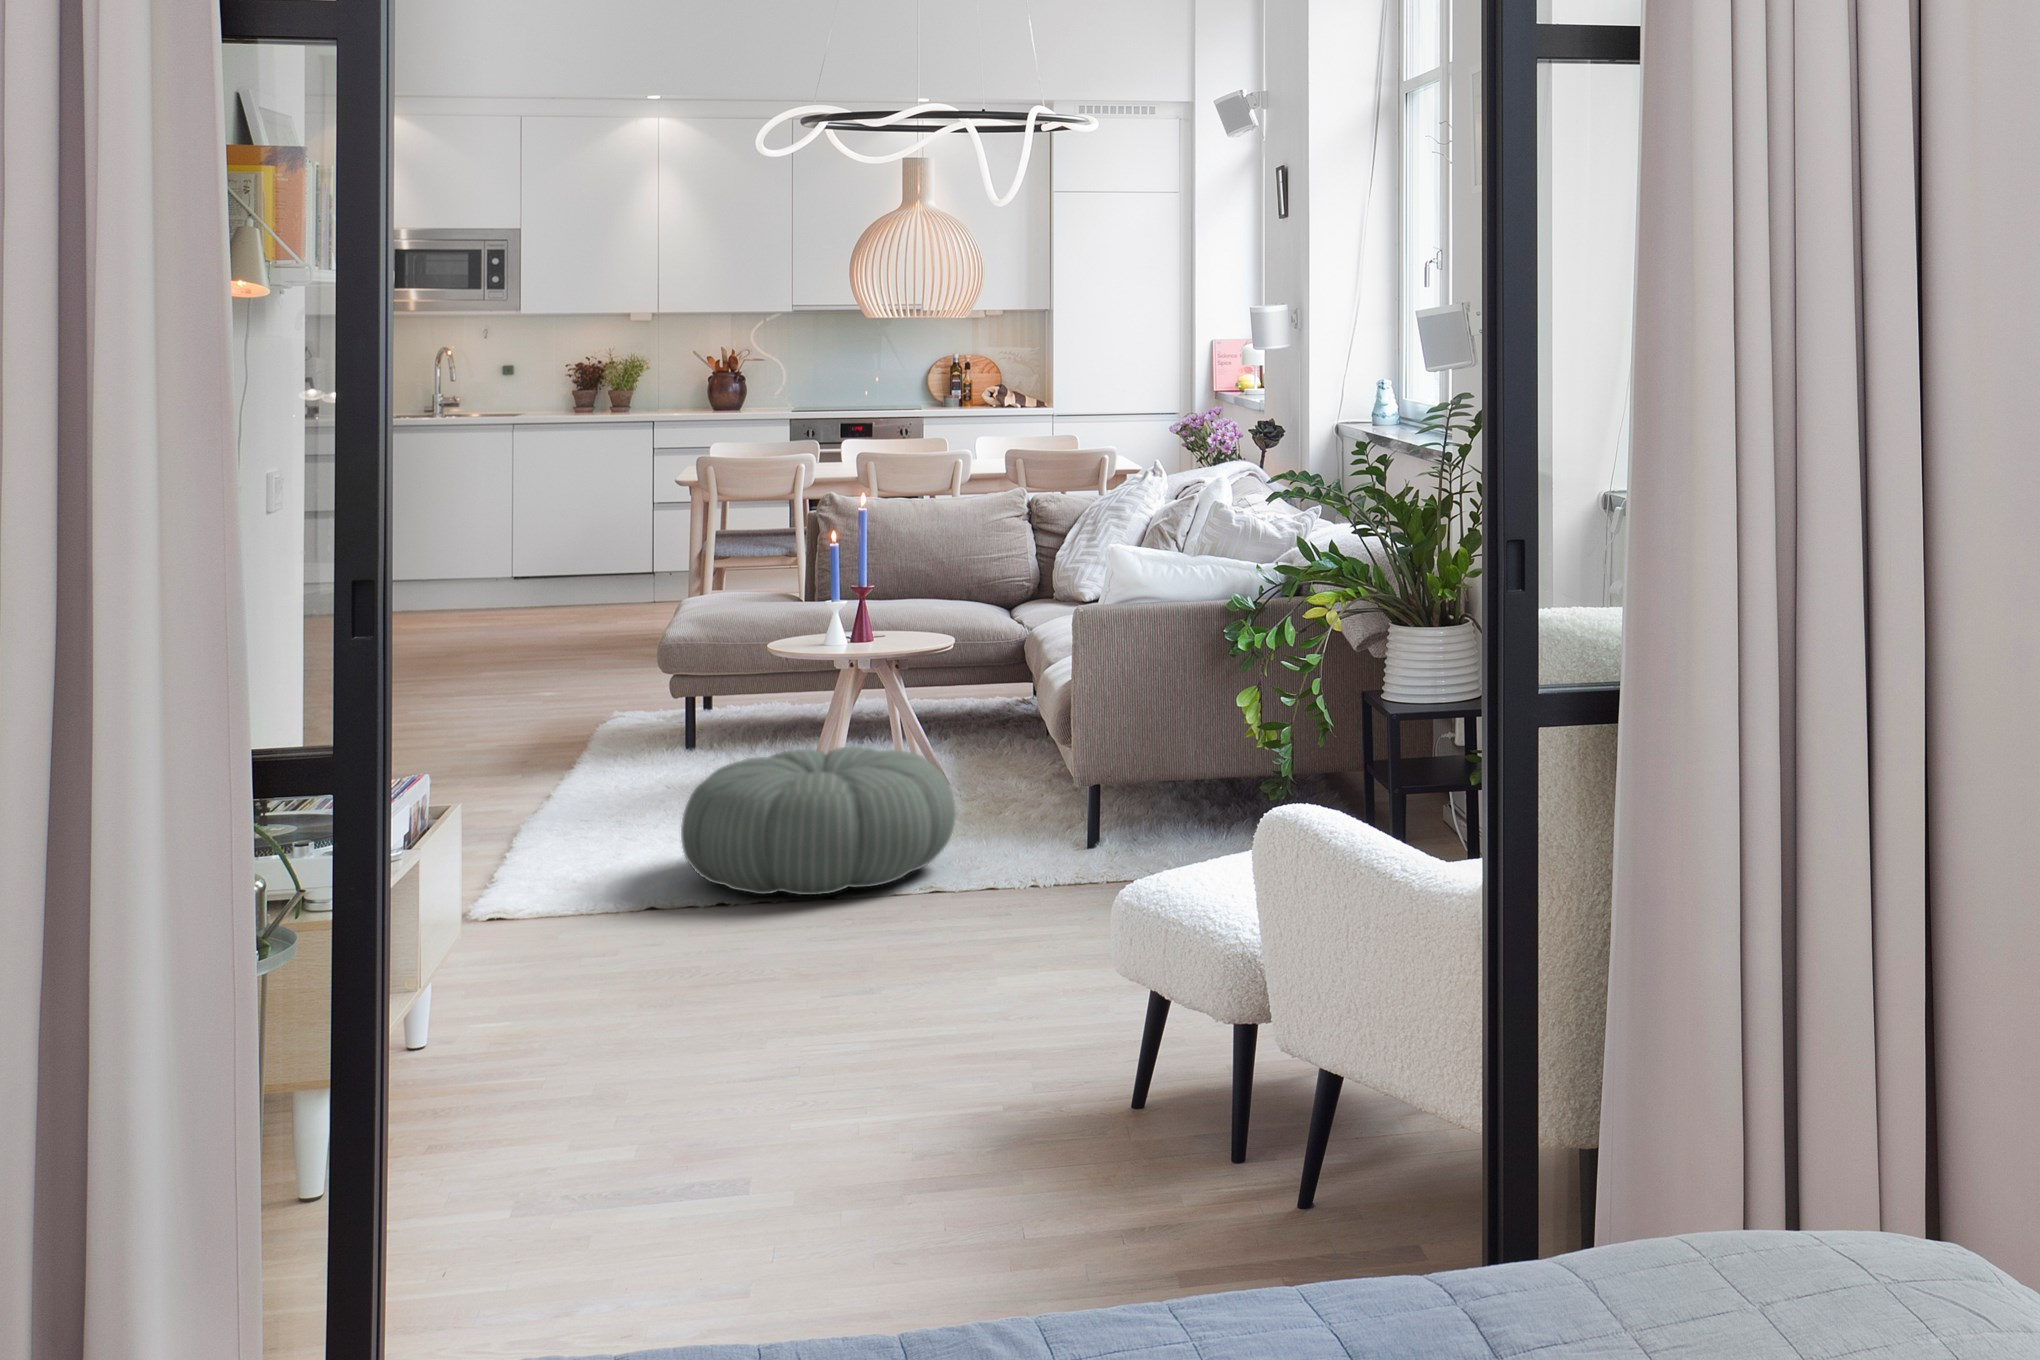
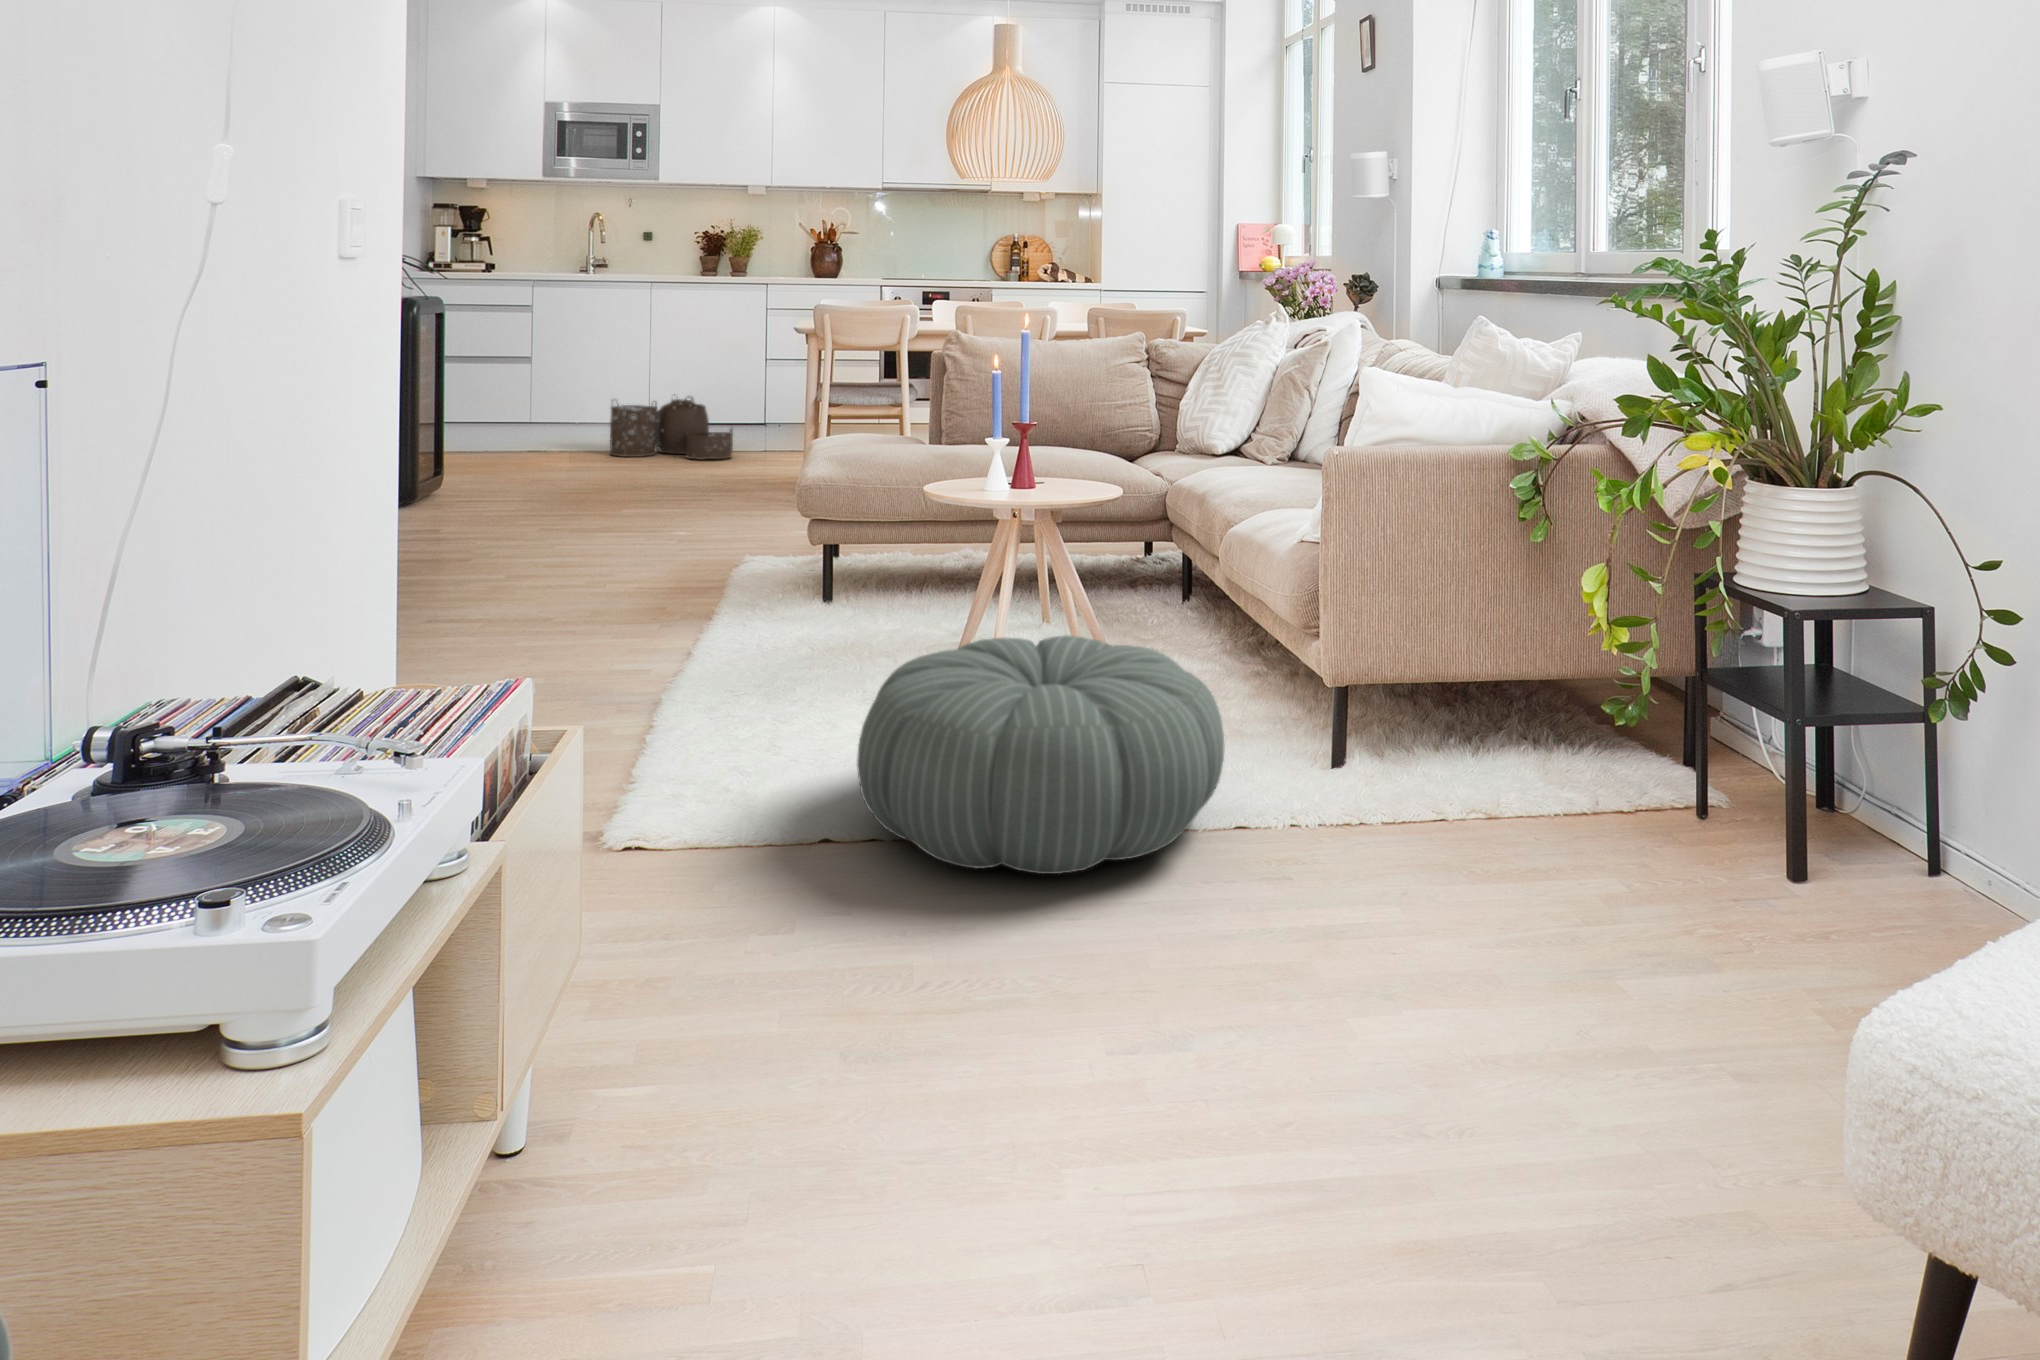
woven basket: none [471,556,614,629] -> present [610,395,733,460]

